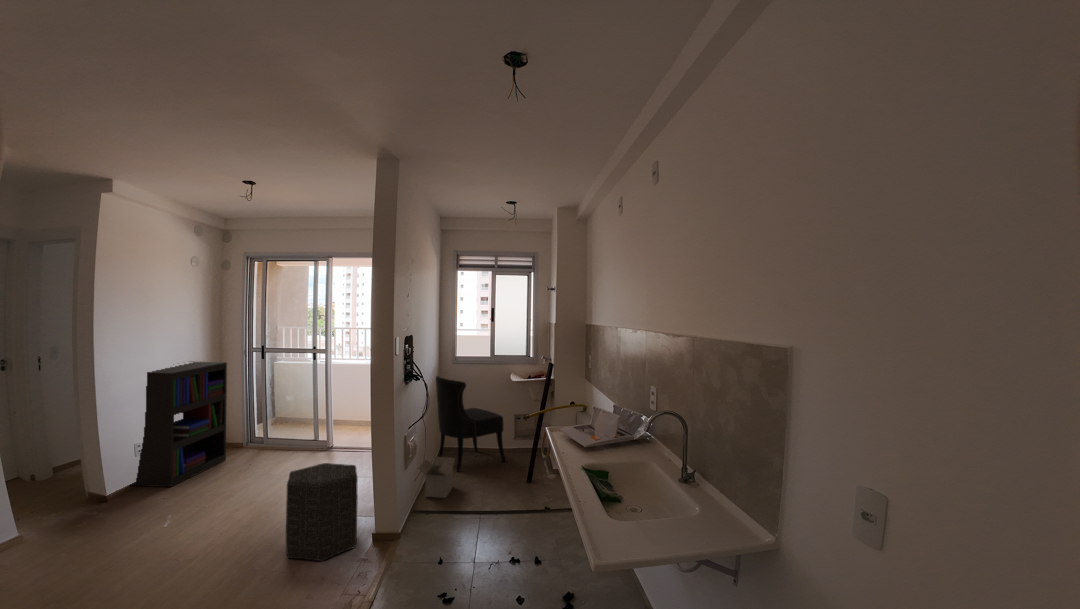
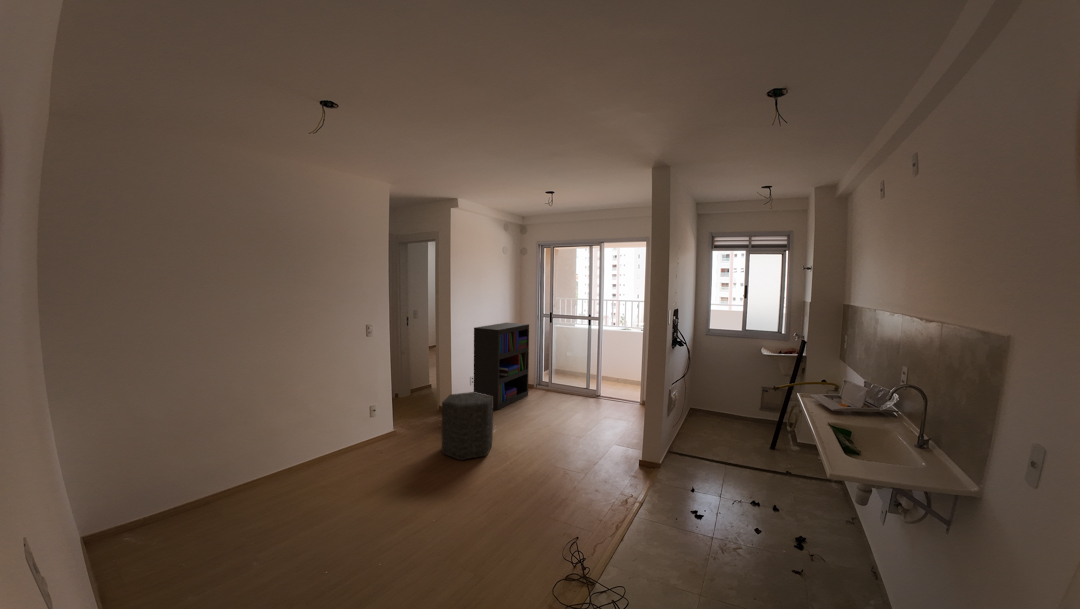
dining chair: present [436,376,506,472] -> none [691,345,760,432]
cardboard box: present [418,457,455,498] -> none [683,416,716,456]
ottoman: present [286,463,358,562] -> present [442,392,493,461]

